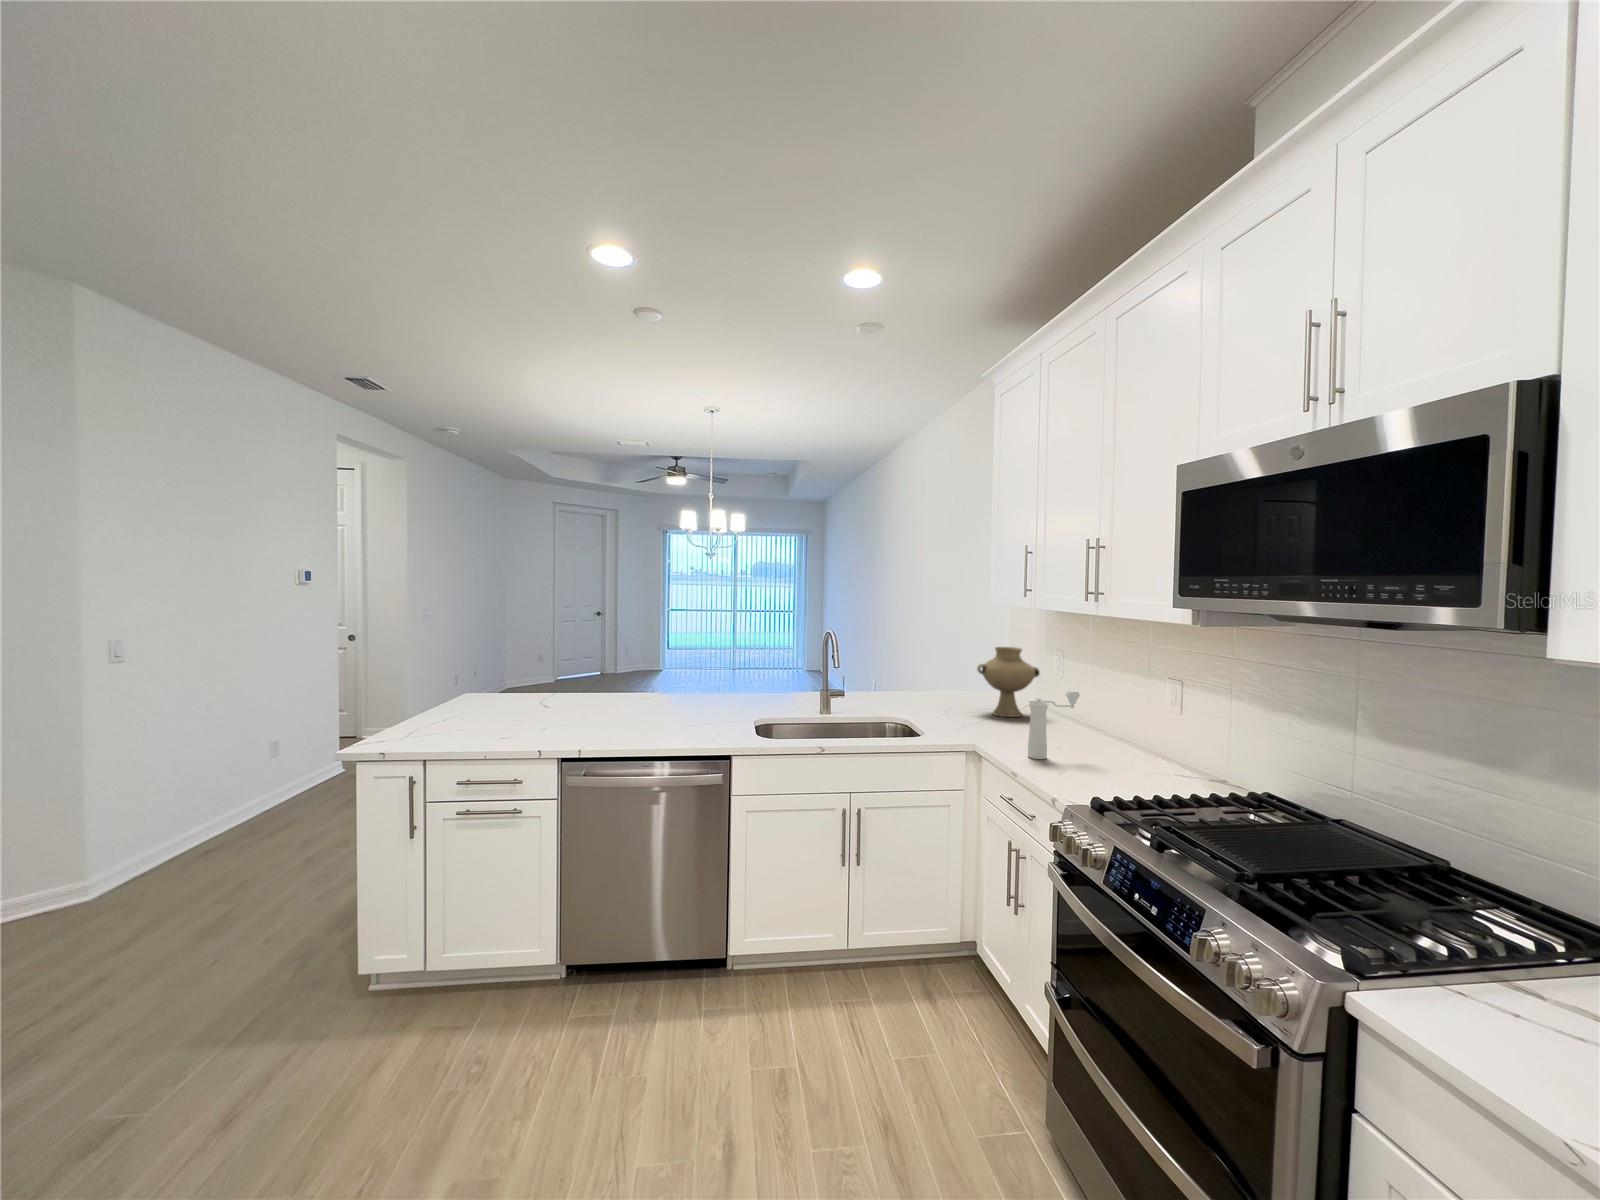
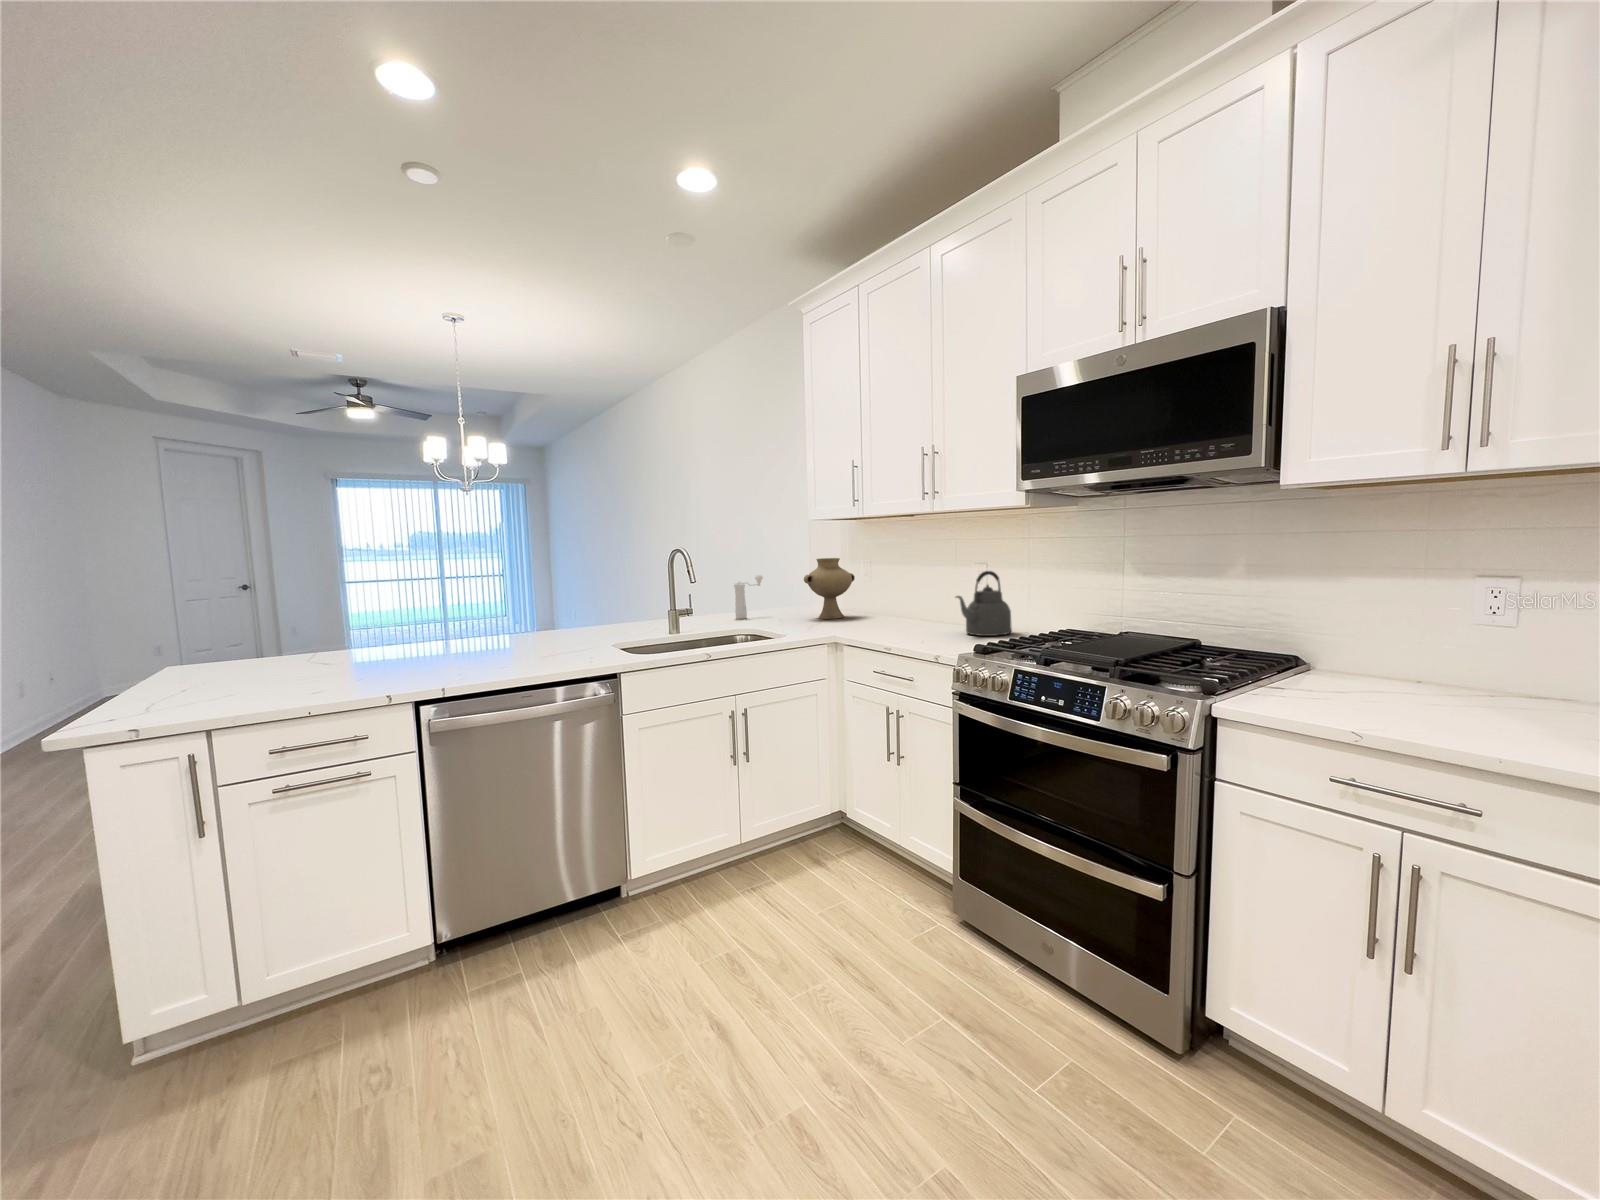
pepper mill: present [1028,690,1080,759] -> present [734,575,763,619]
kettle: none [1107,697,1192,784] -> present [956,571,1012,636]

